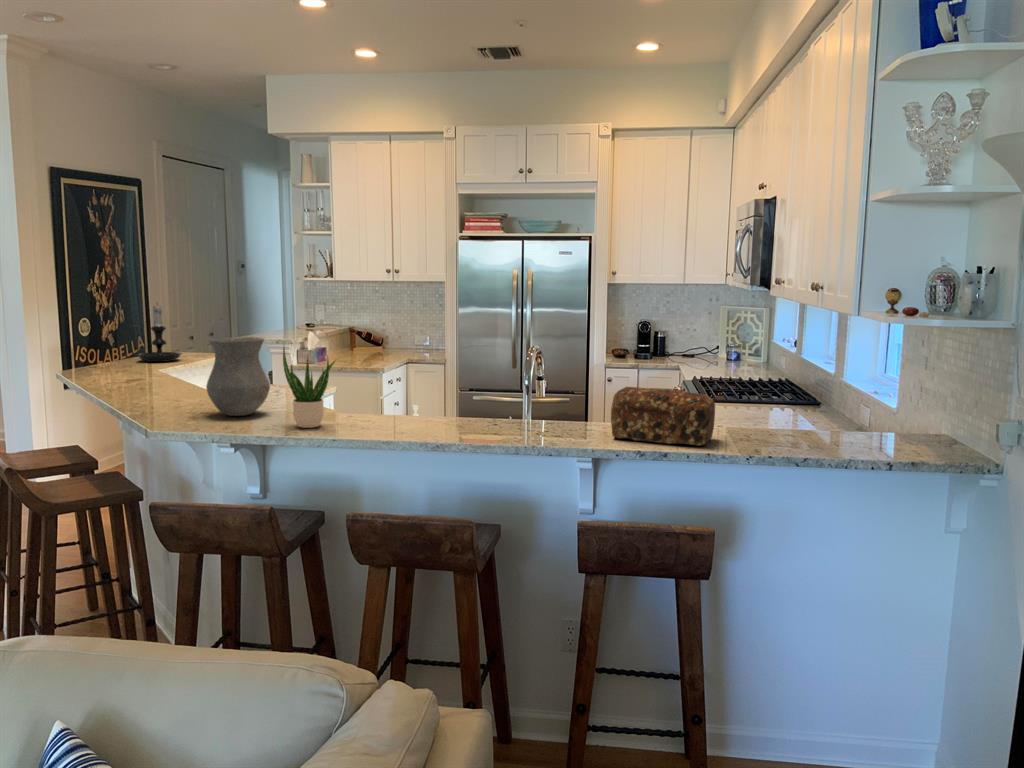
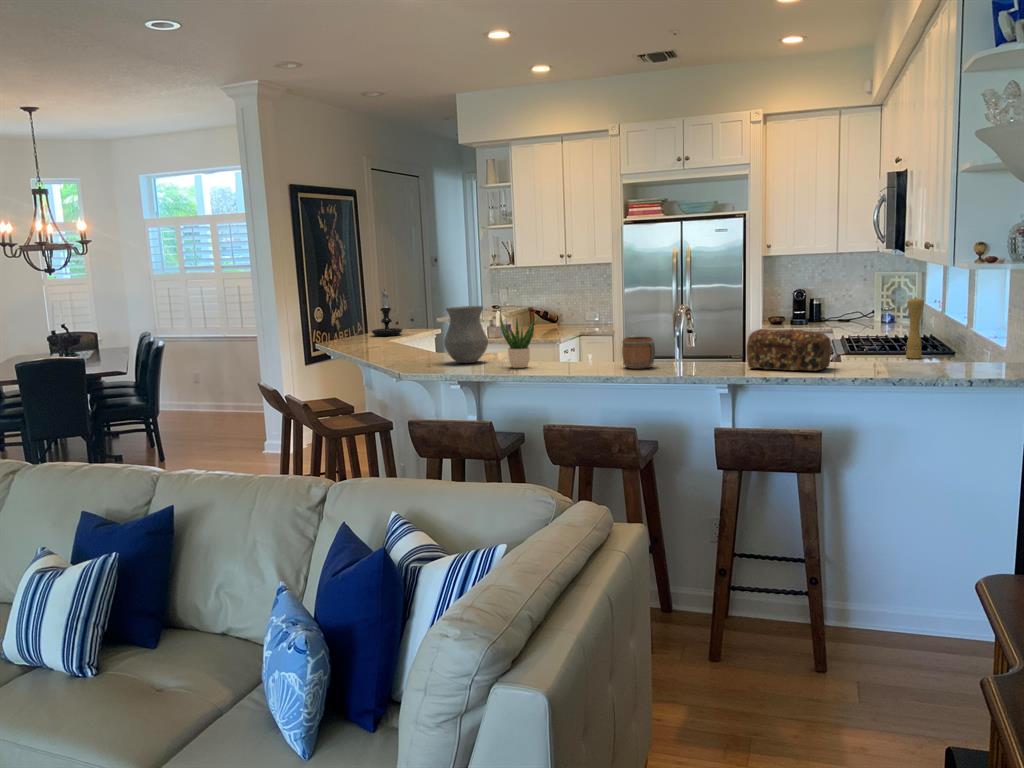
pepper mill: none [772,343,794,412] -> present [906,298,924,359]
mug: none [448,387,492,434] -> present [622,336,655,369]

